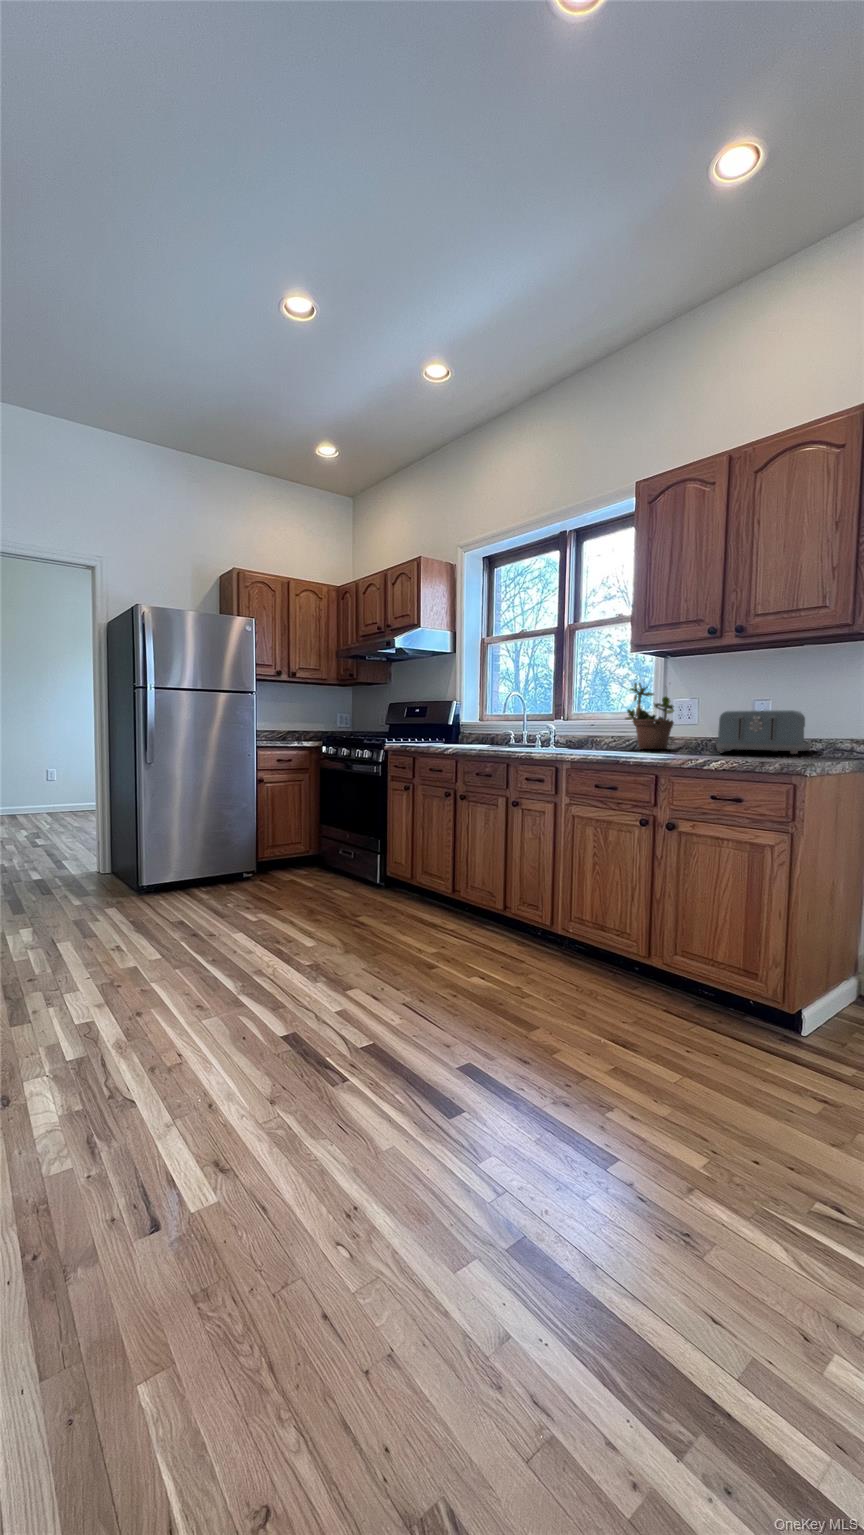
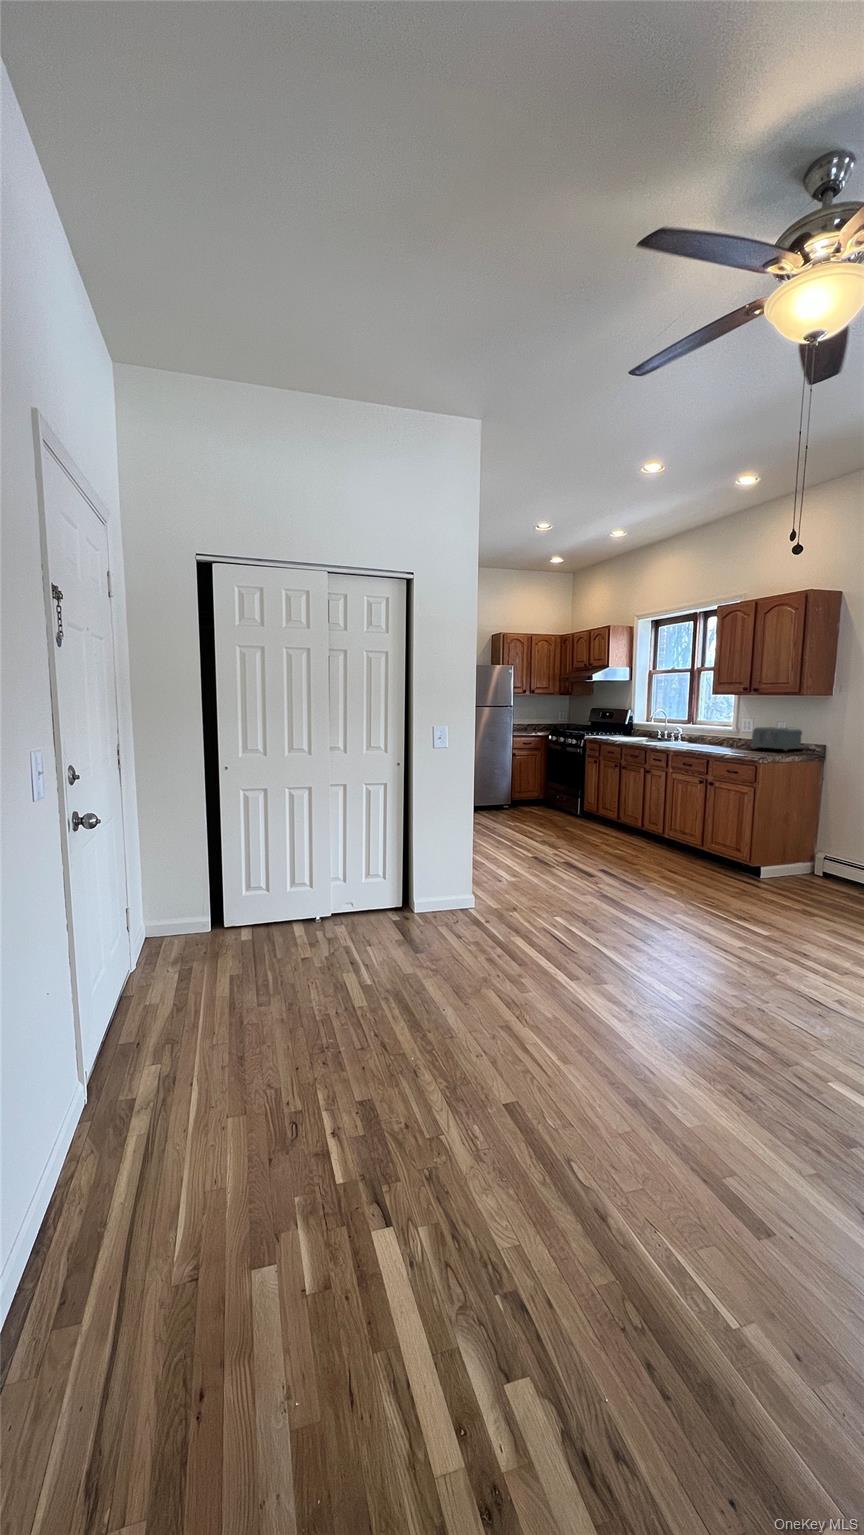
potted plant: present [625,683,674,749] -> none [713,705,740,745]

